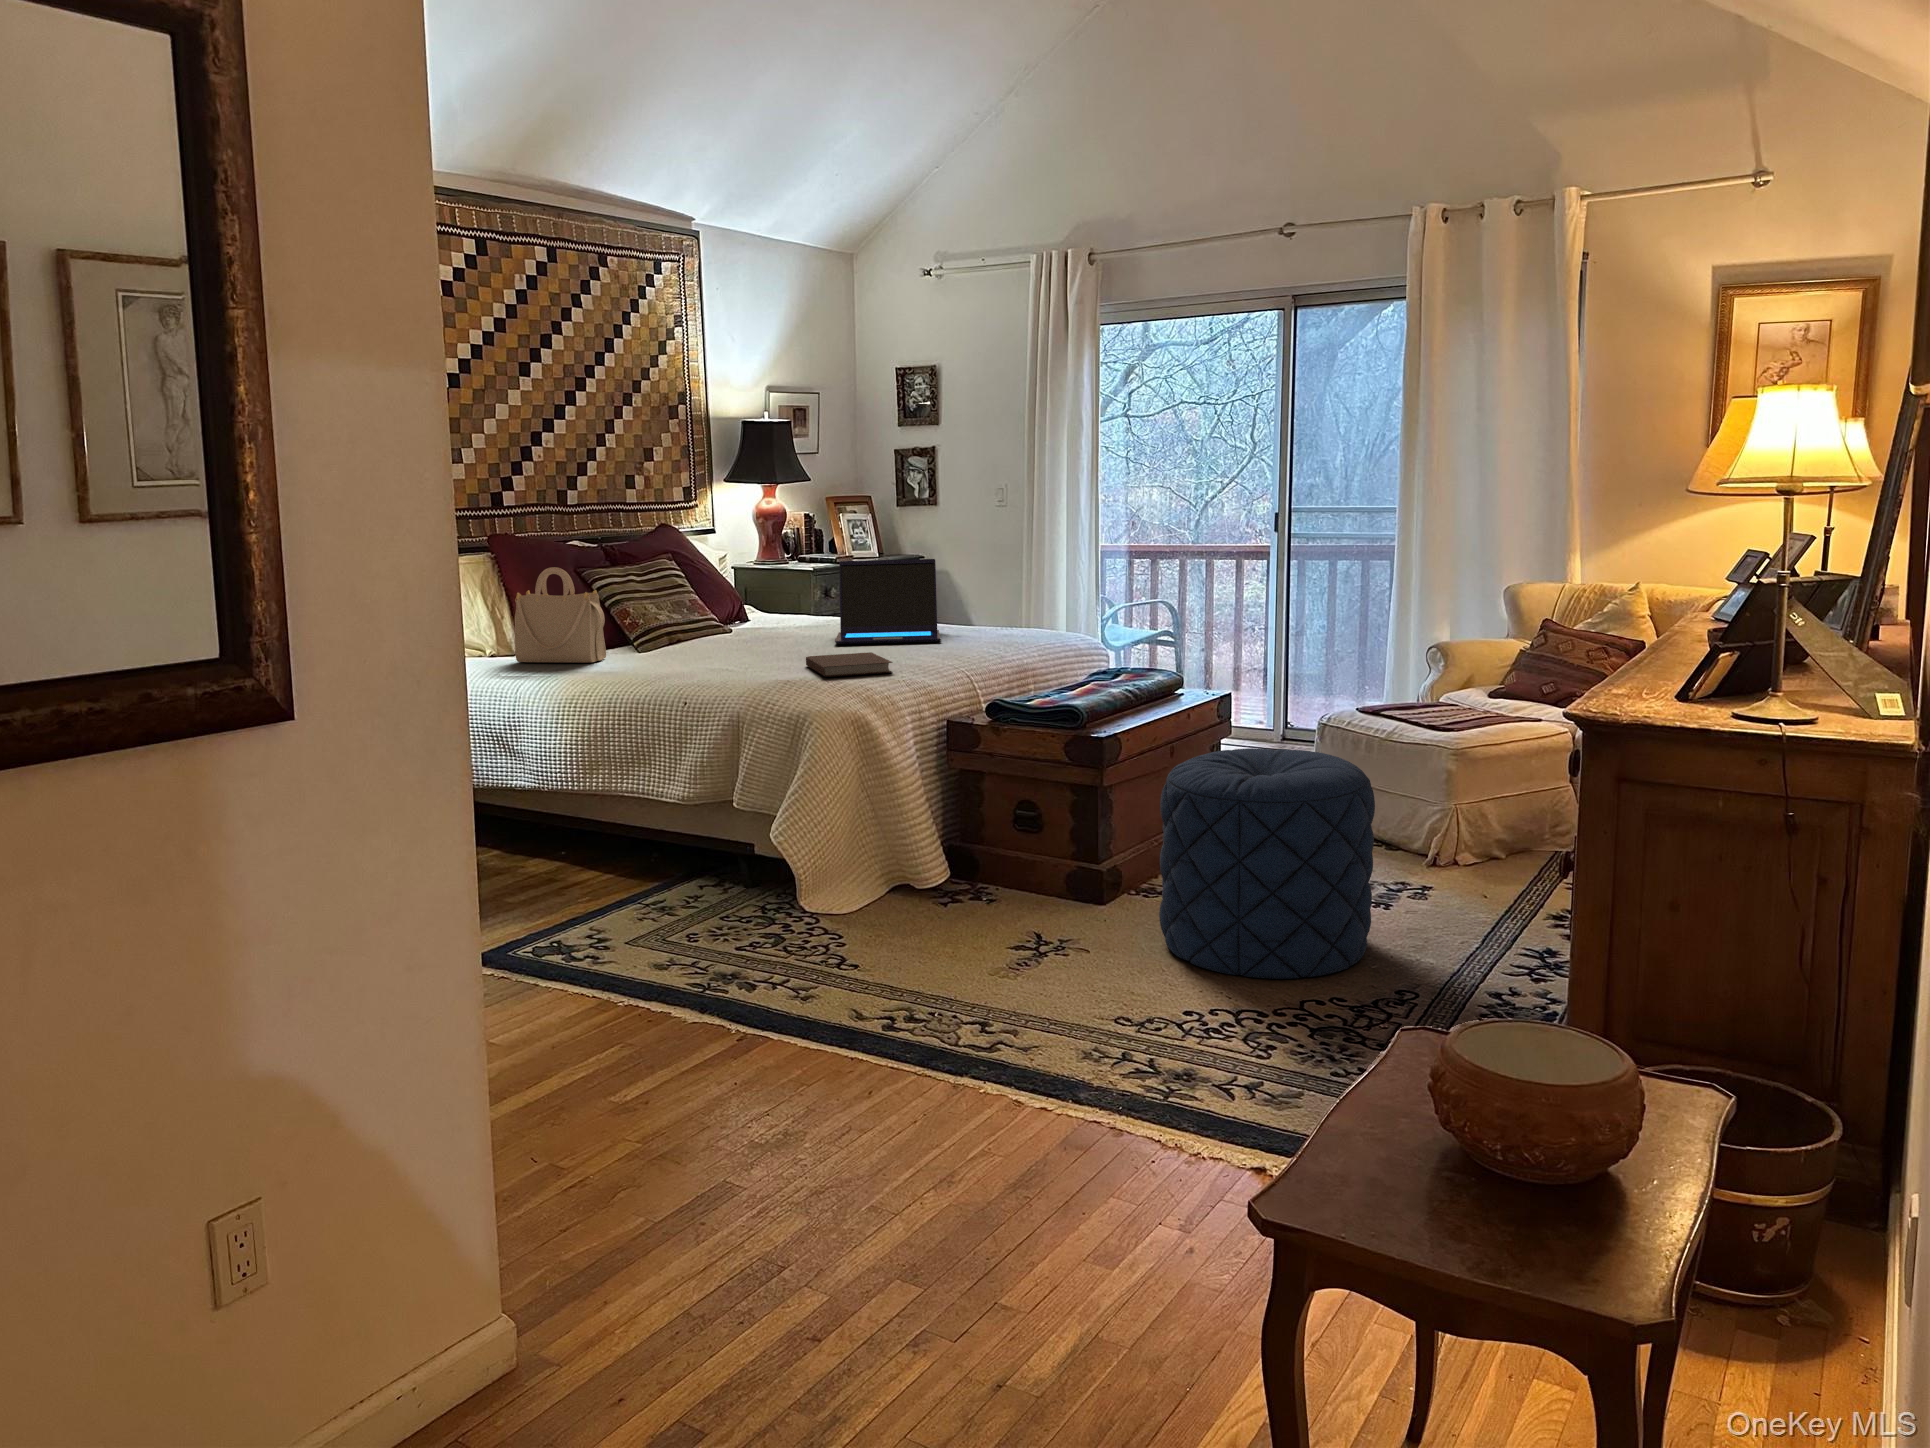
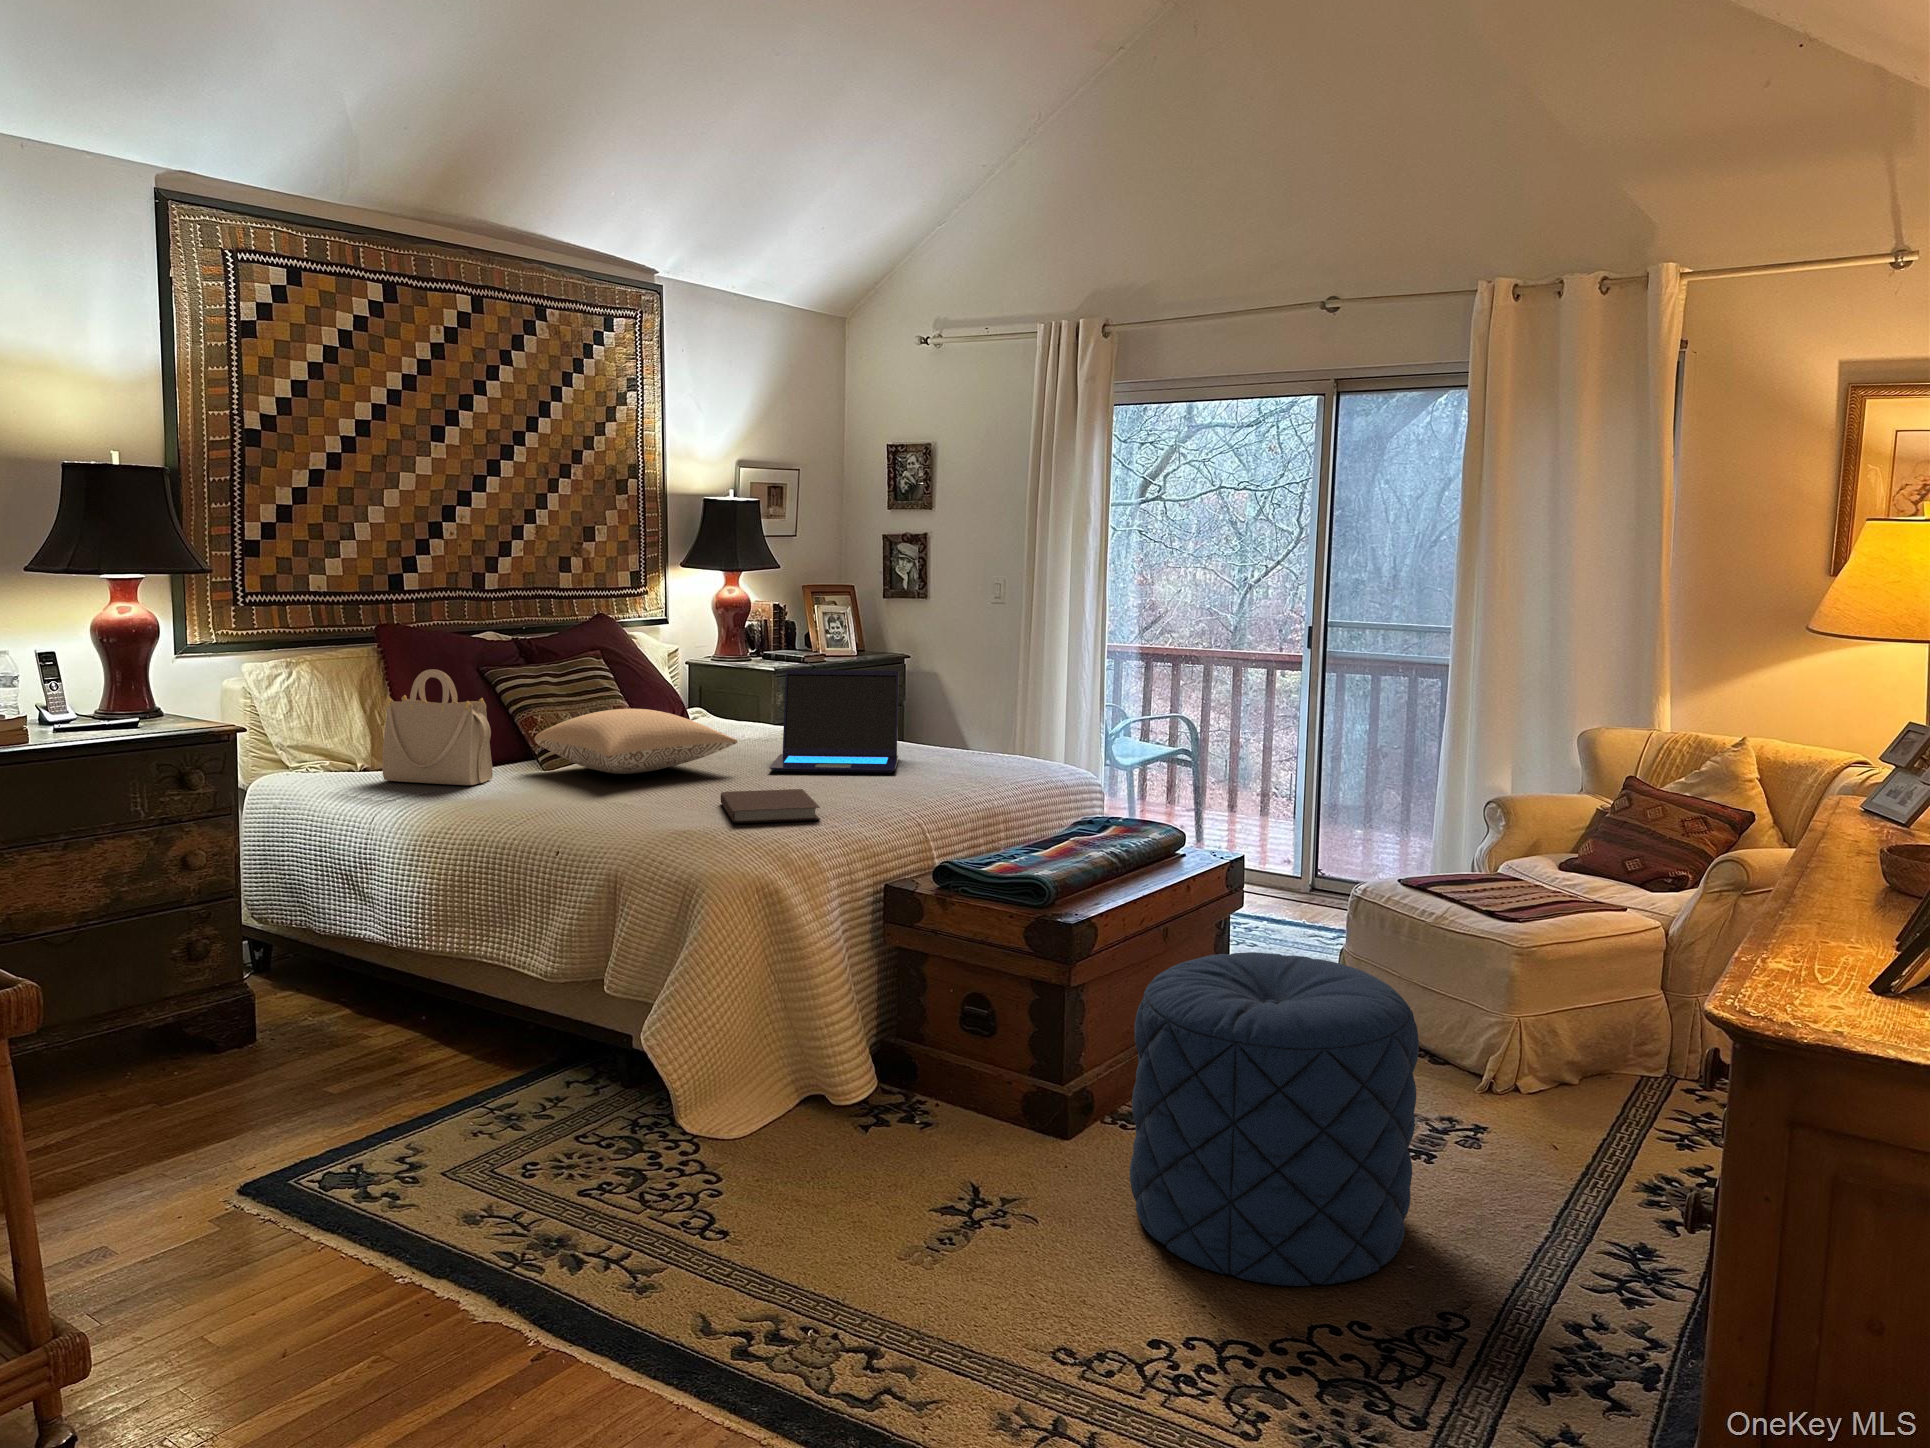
pillow: none [636,597,808,650] -> present [535,709,737,774]

